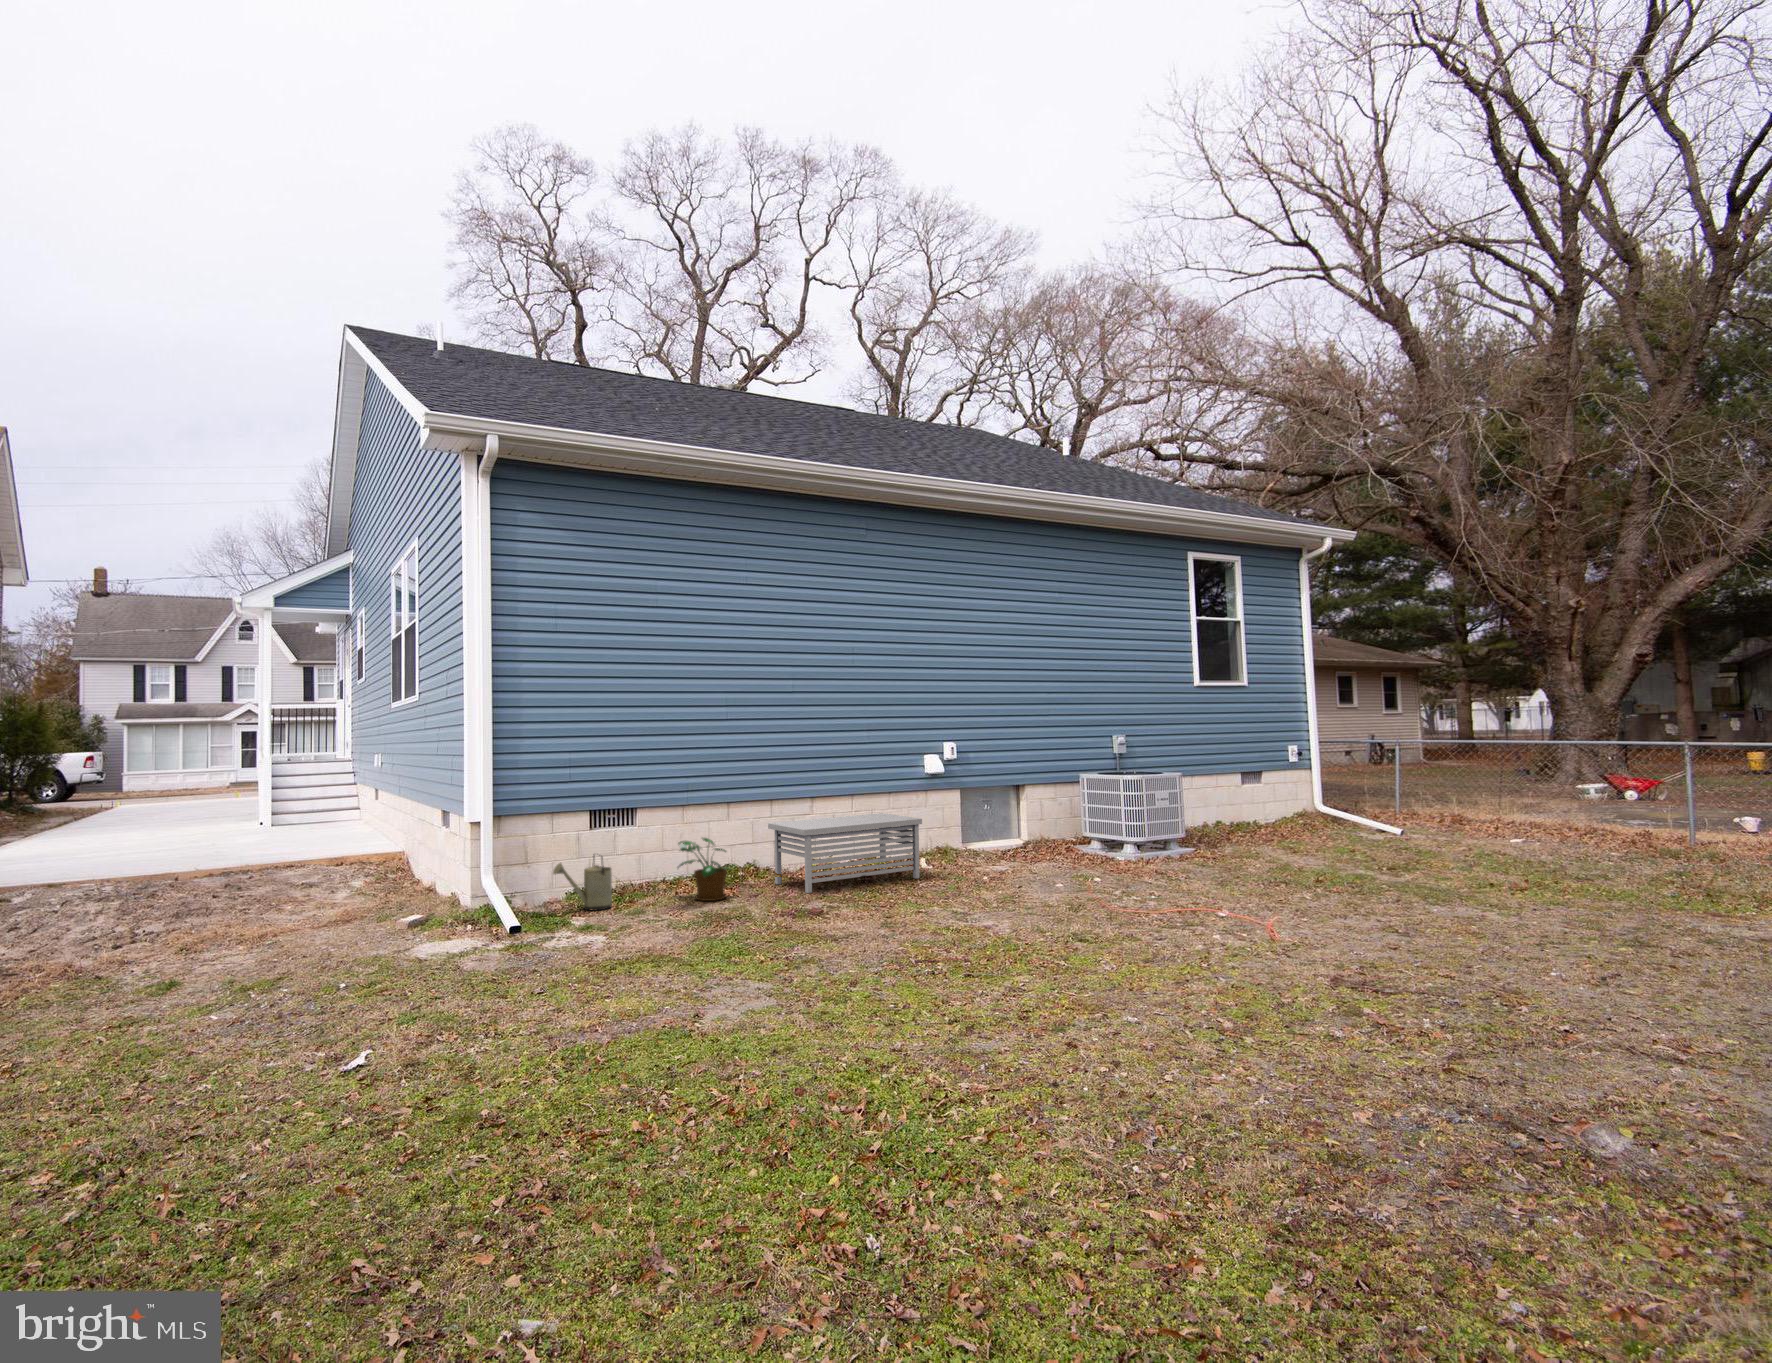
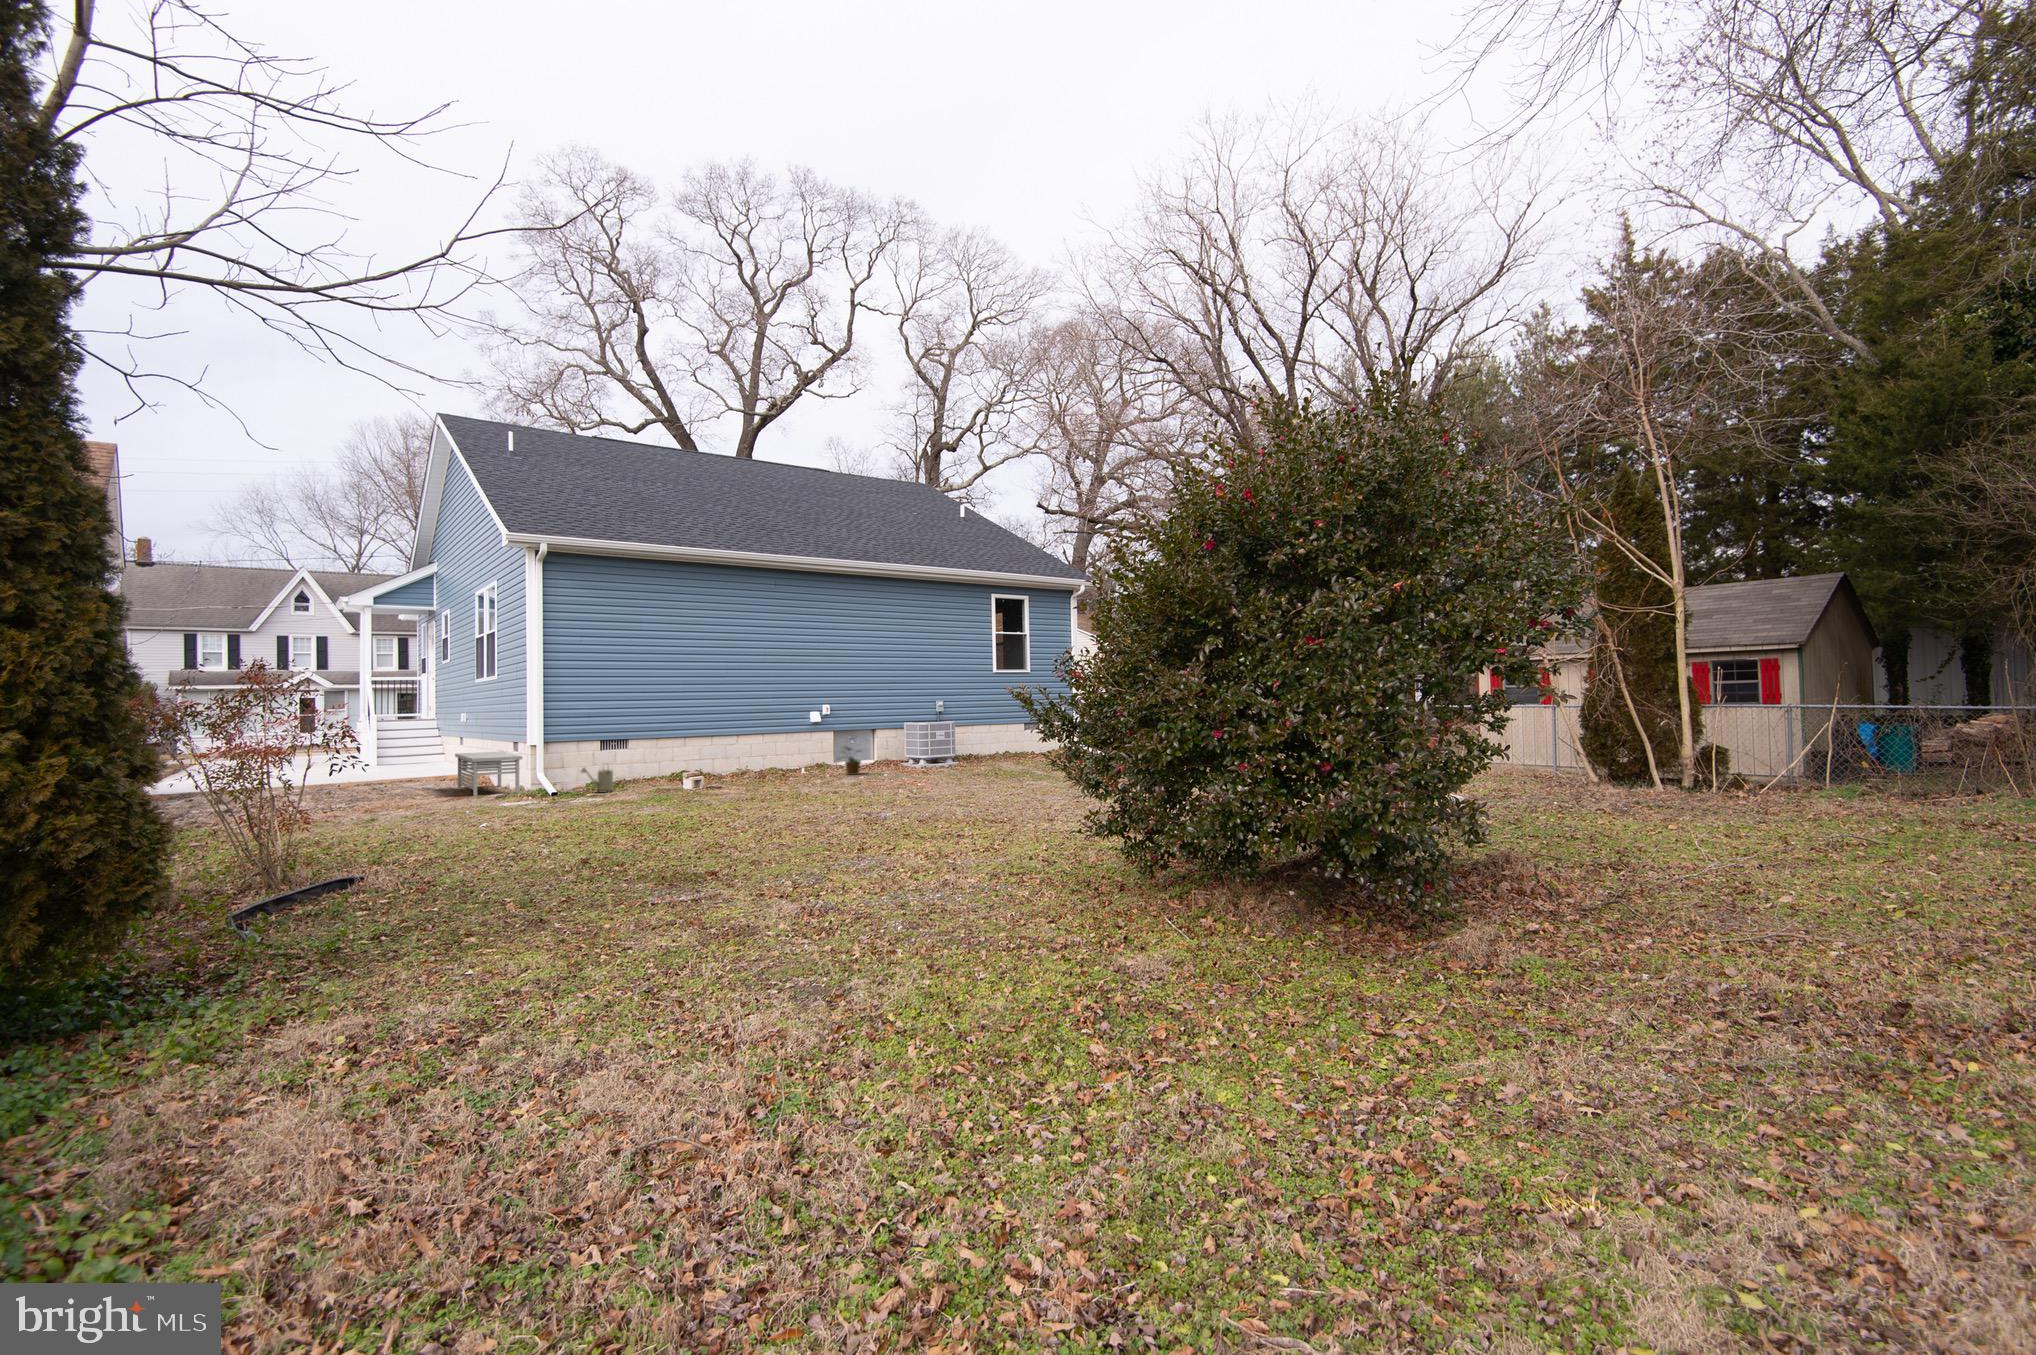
storage bench: present [768,813,922,893] -> present [455,752,522,796]
potted plant: present [678,838,731,901] -> present [837,747,861,775]

